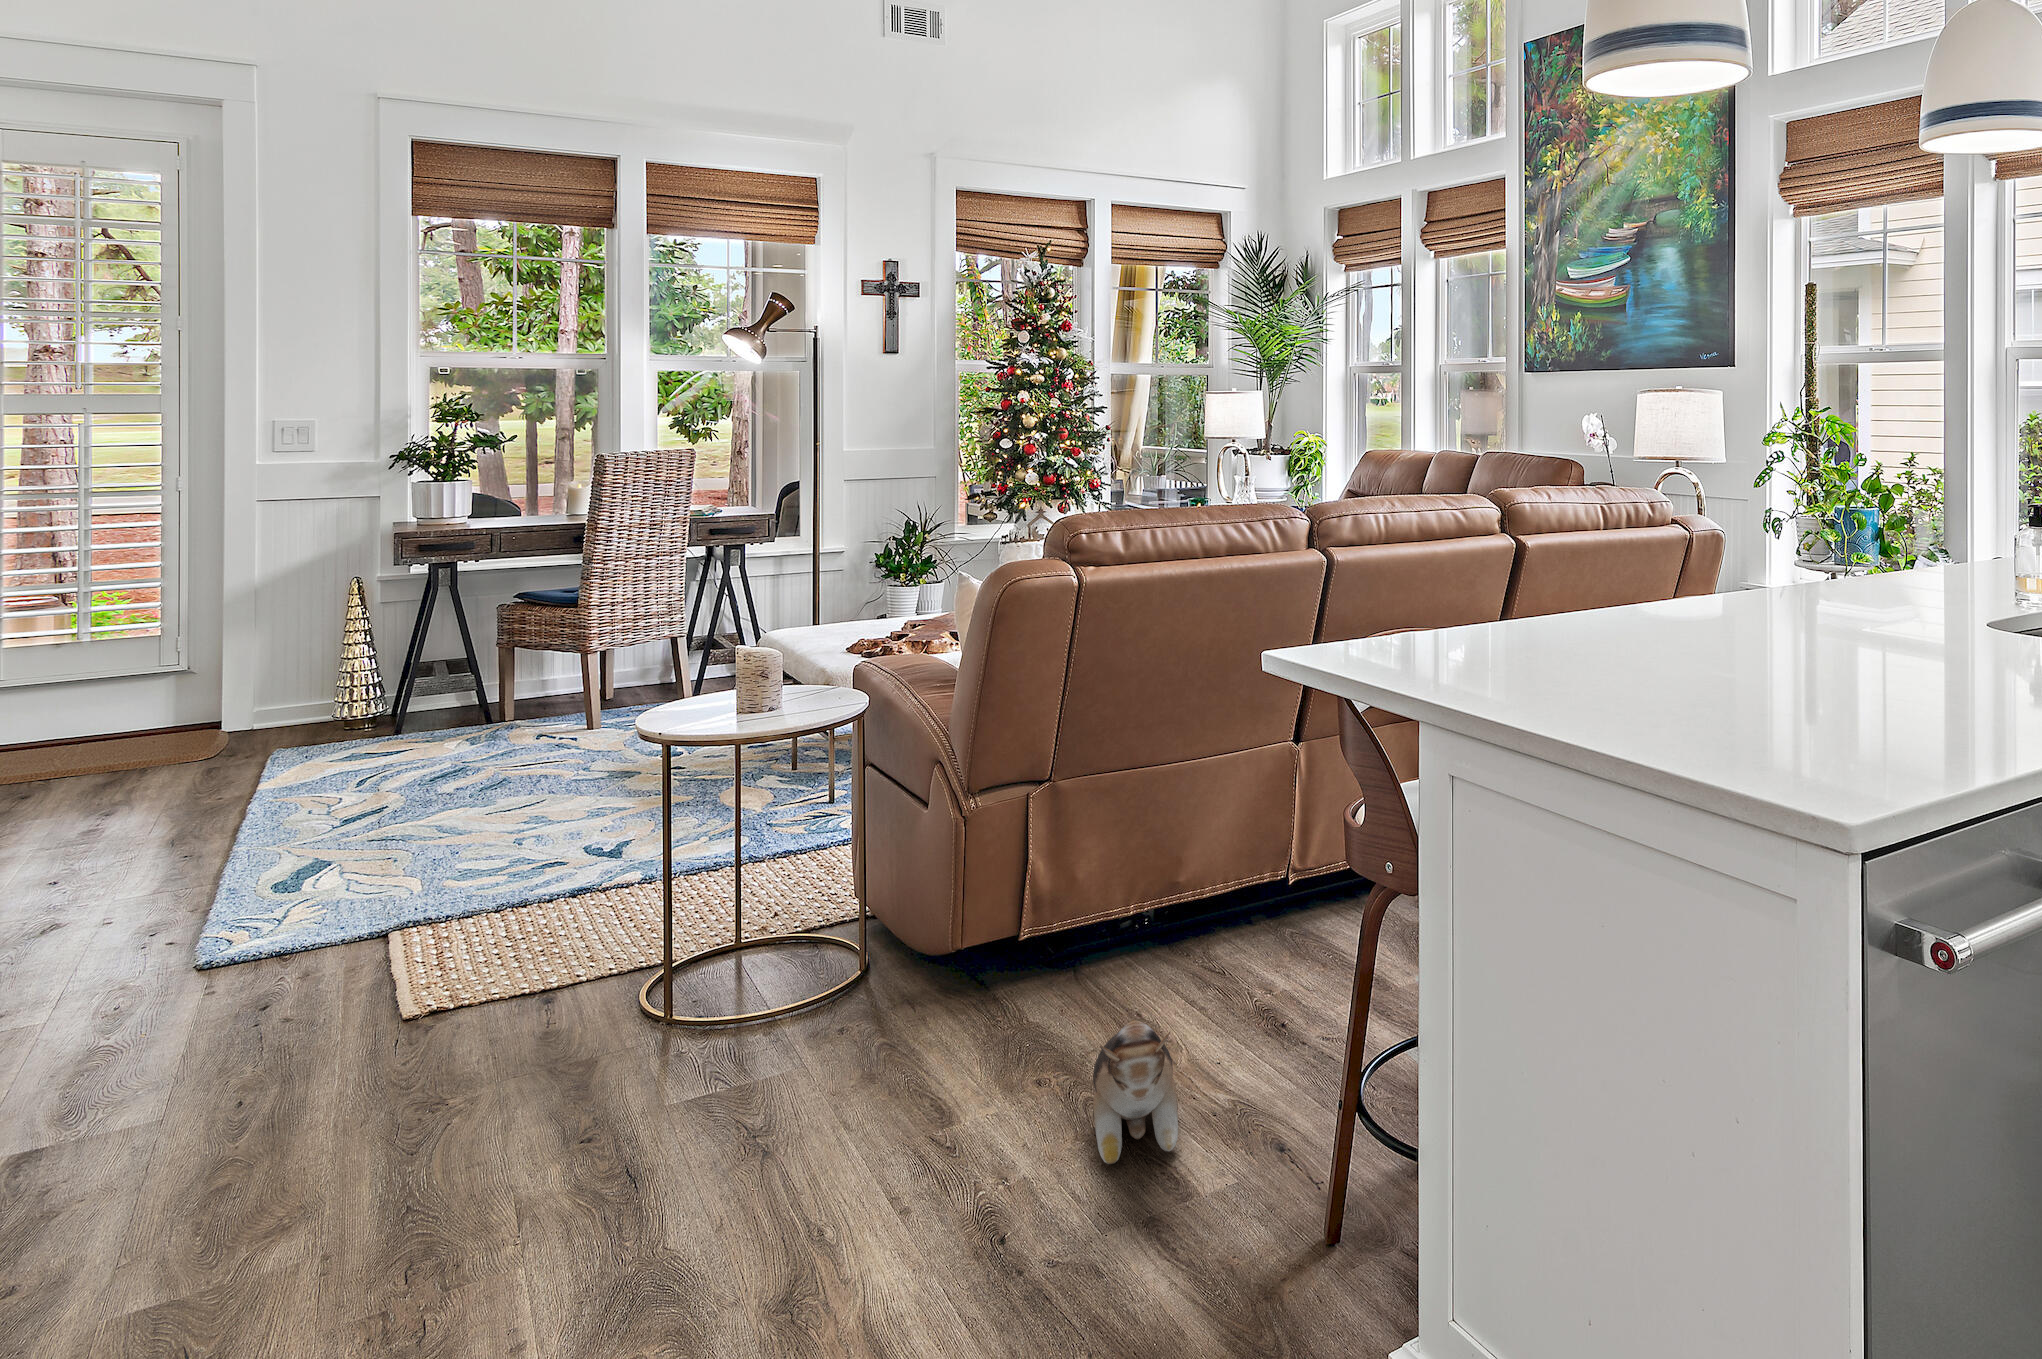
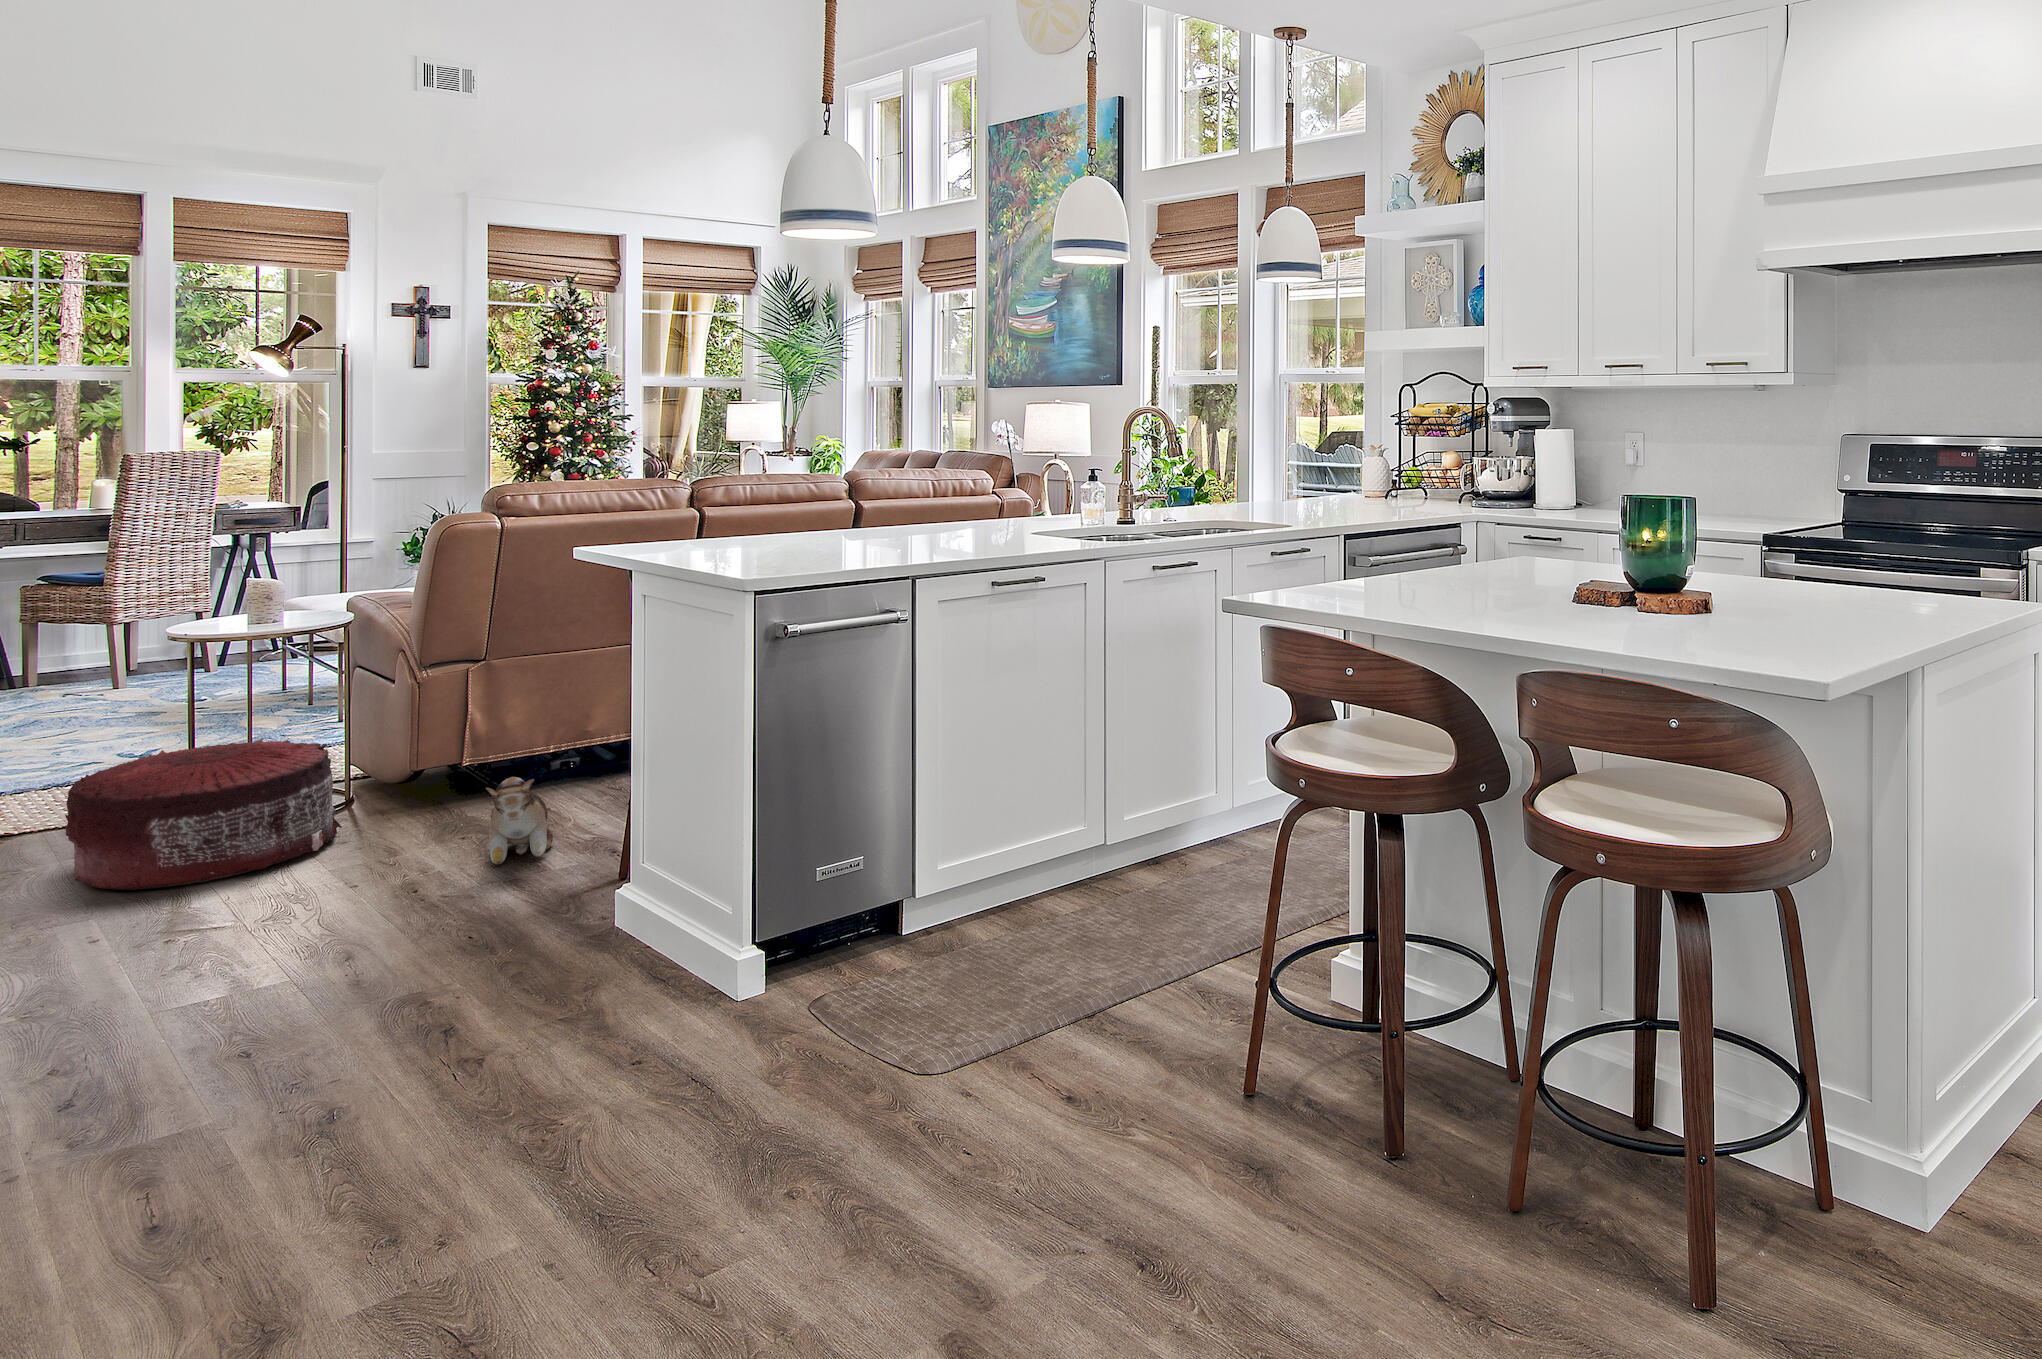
pouf: none [502,890,866,1170] -> present [65,739,341,890]

